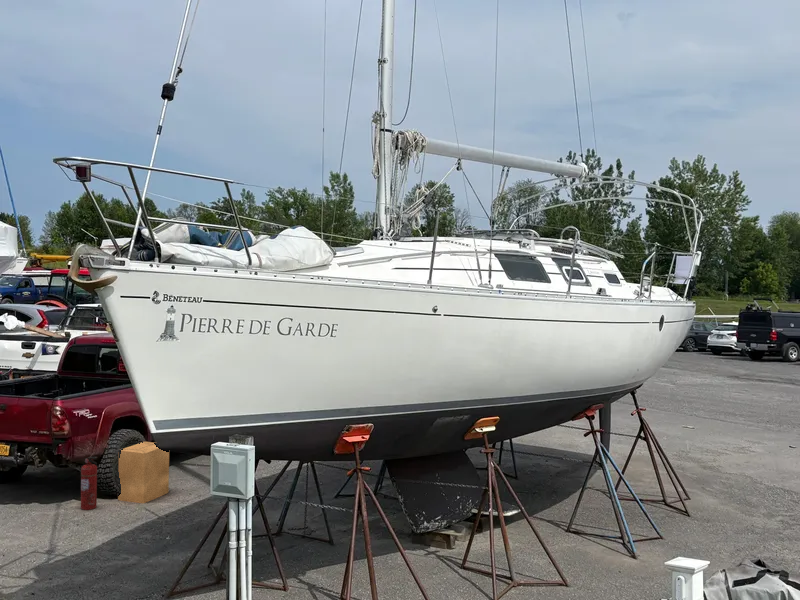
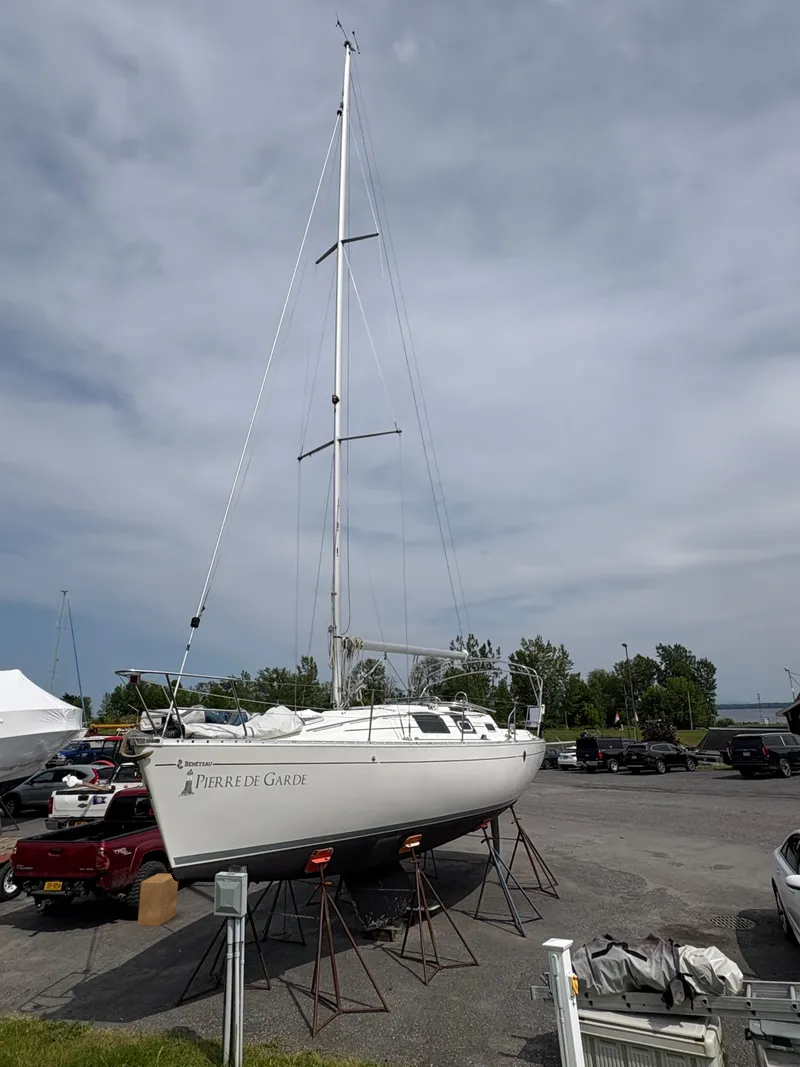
fire extinguisher: present [81,457,97,510] -> none [110,889,127,935]

